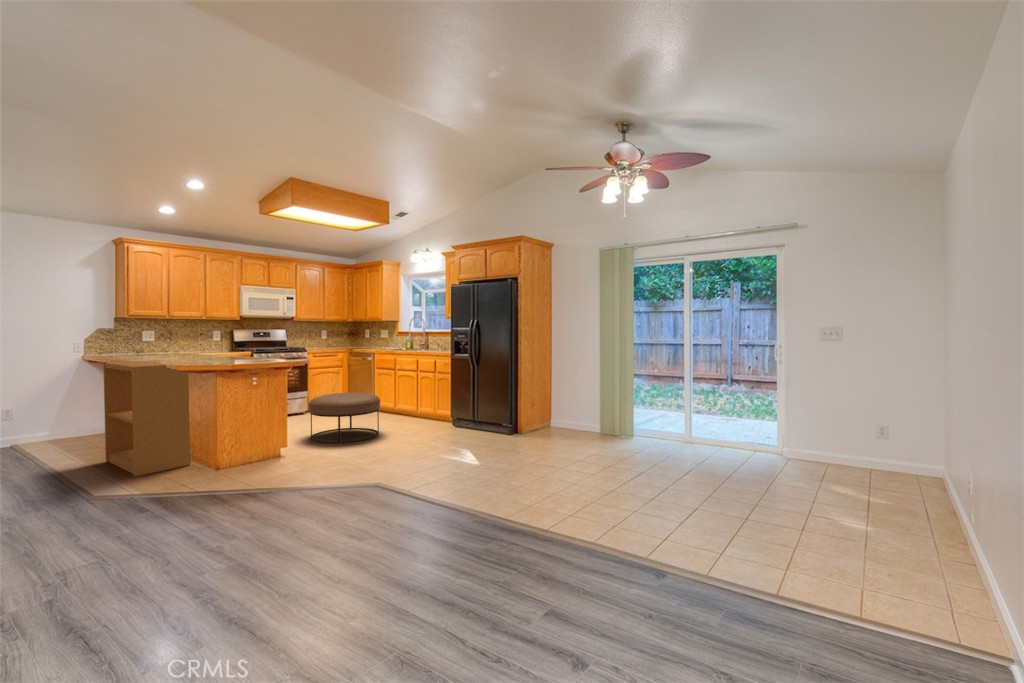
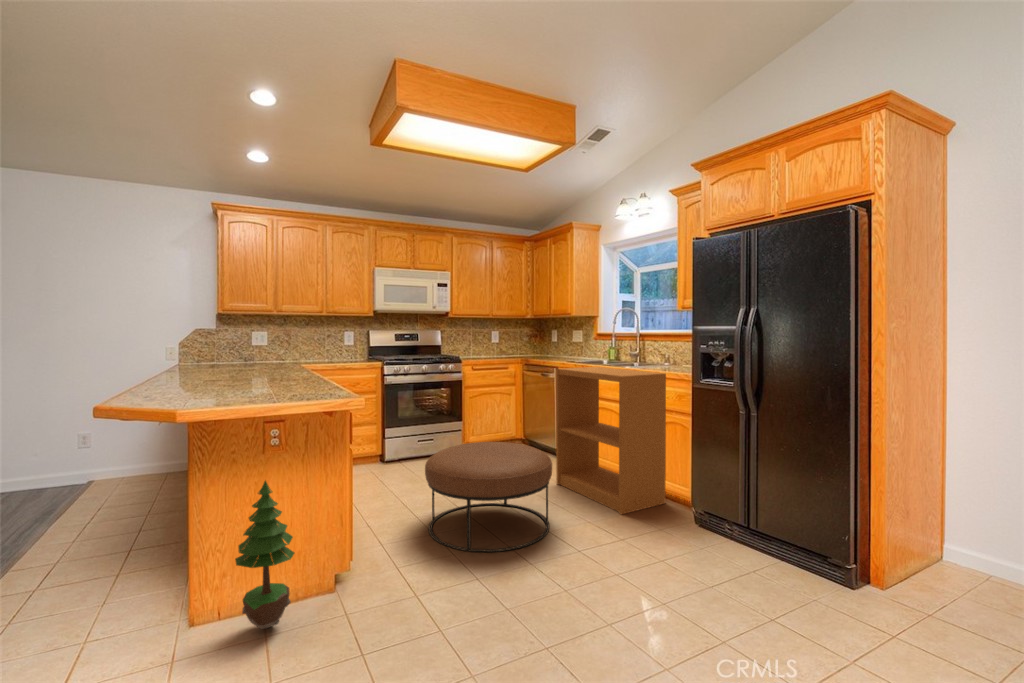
bookshelf: present [103,361,191,476] -> present [556,367,666,514]
potted tree: none [241,399,269,468] -> present [235,481,295,629]

